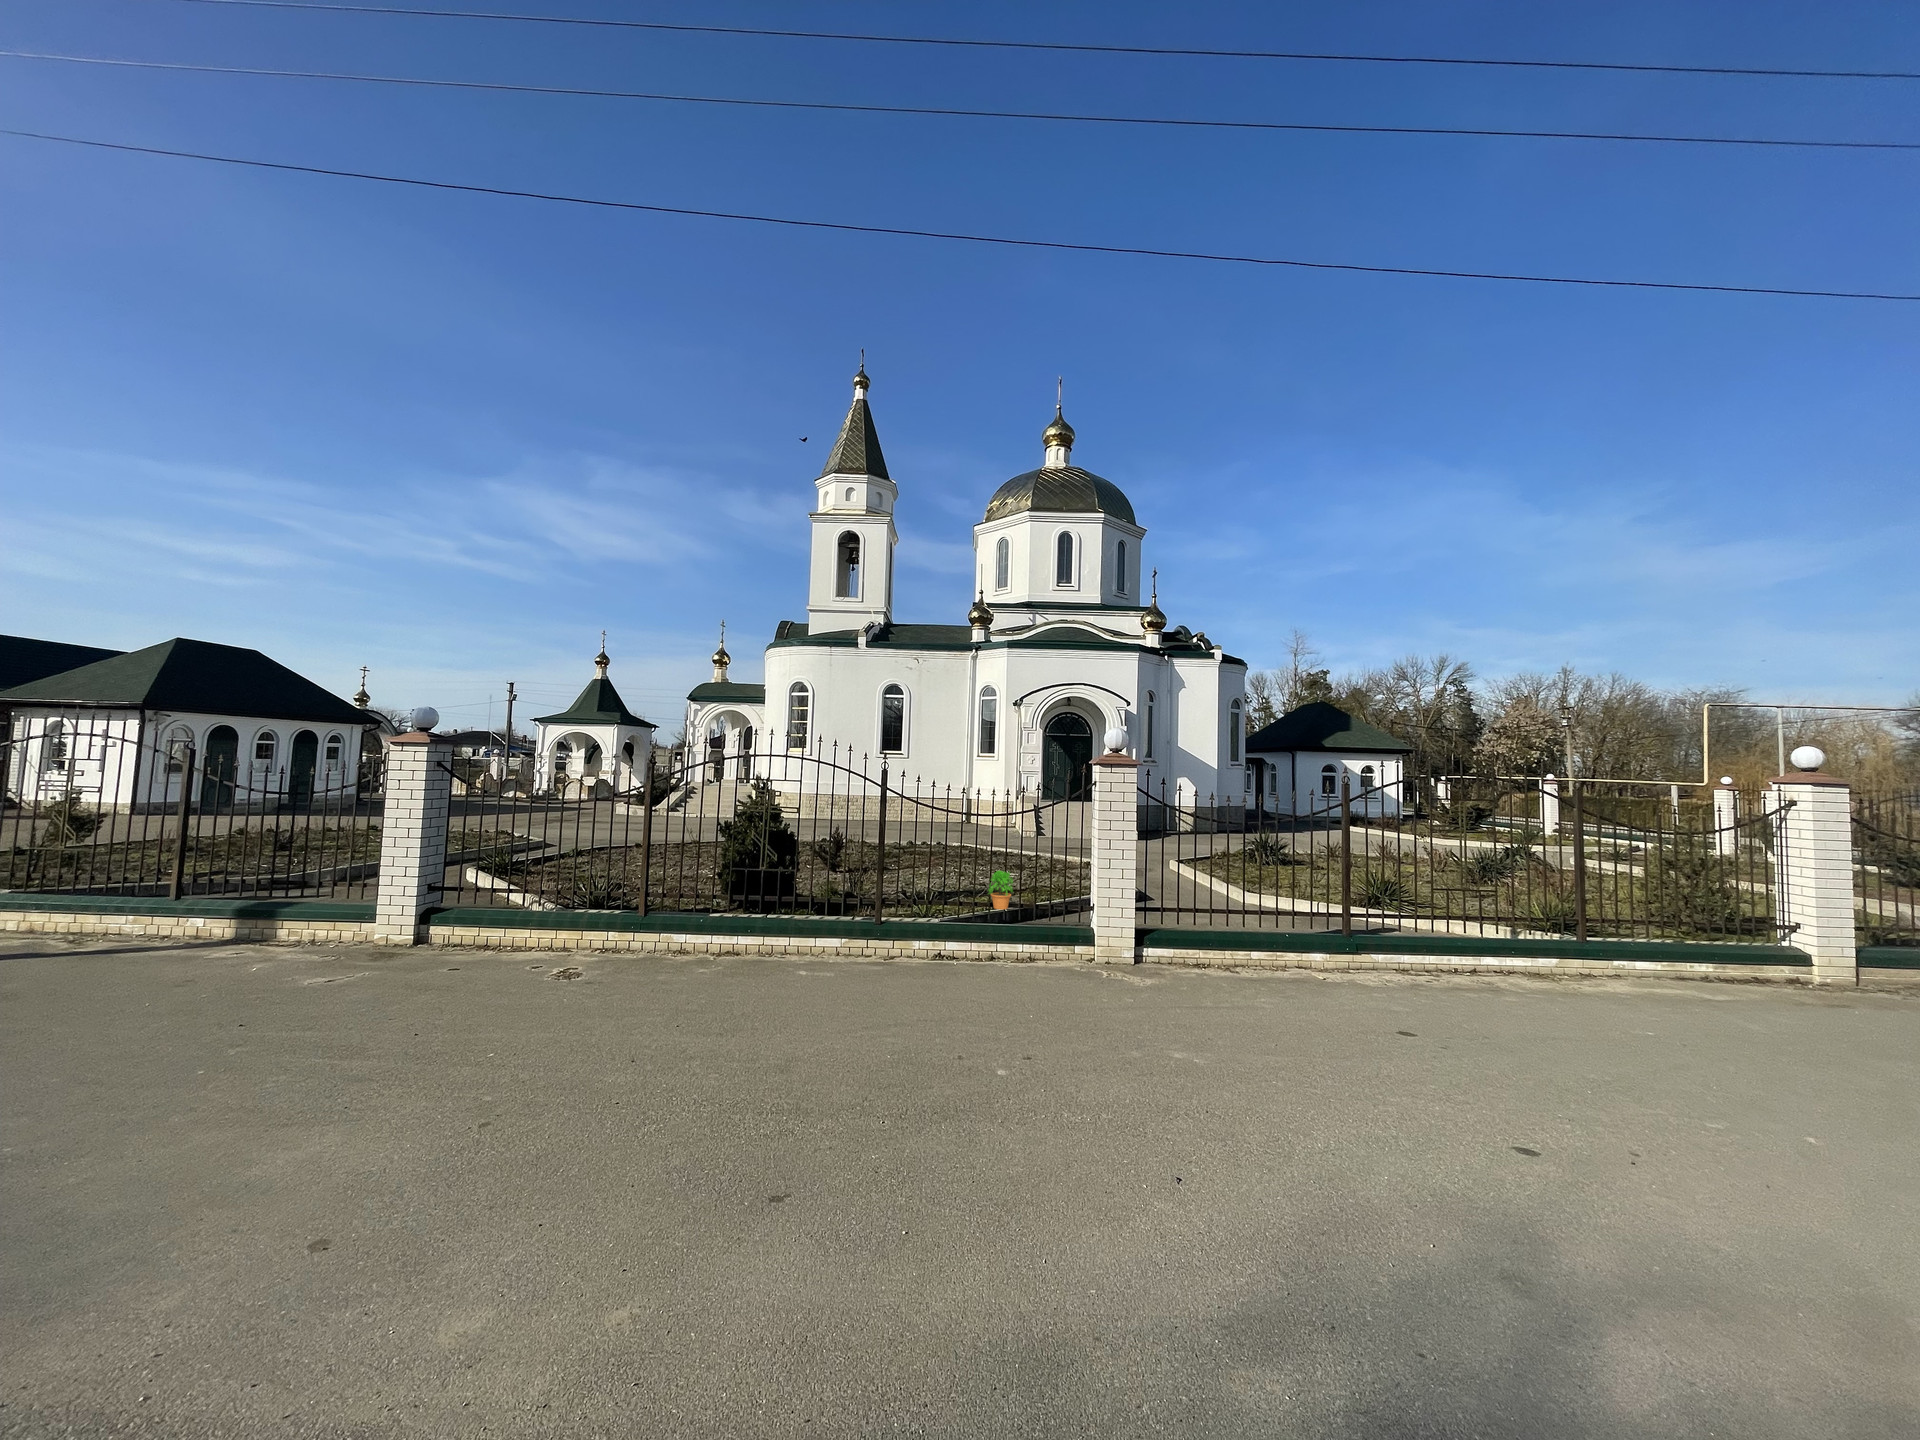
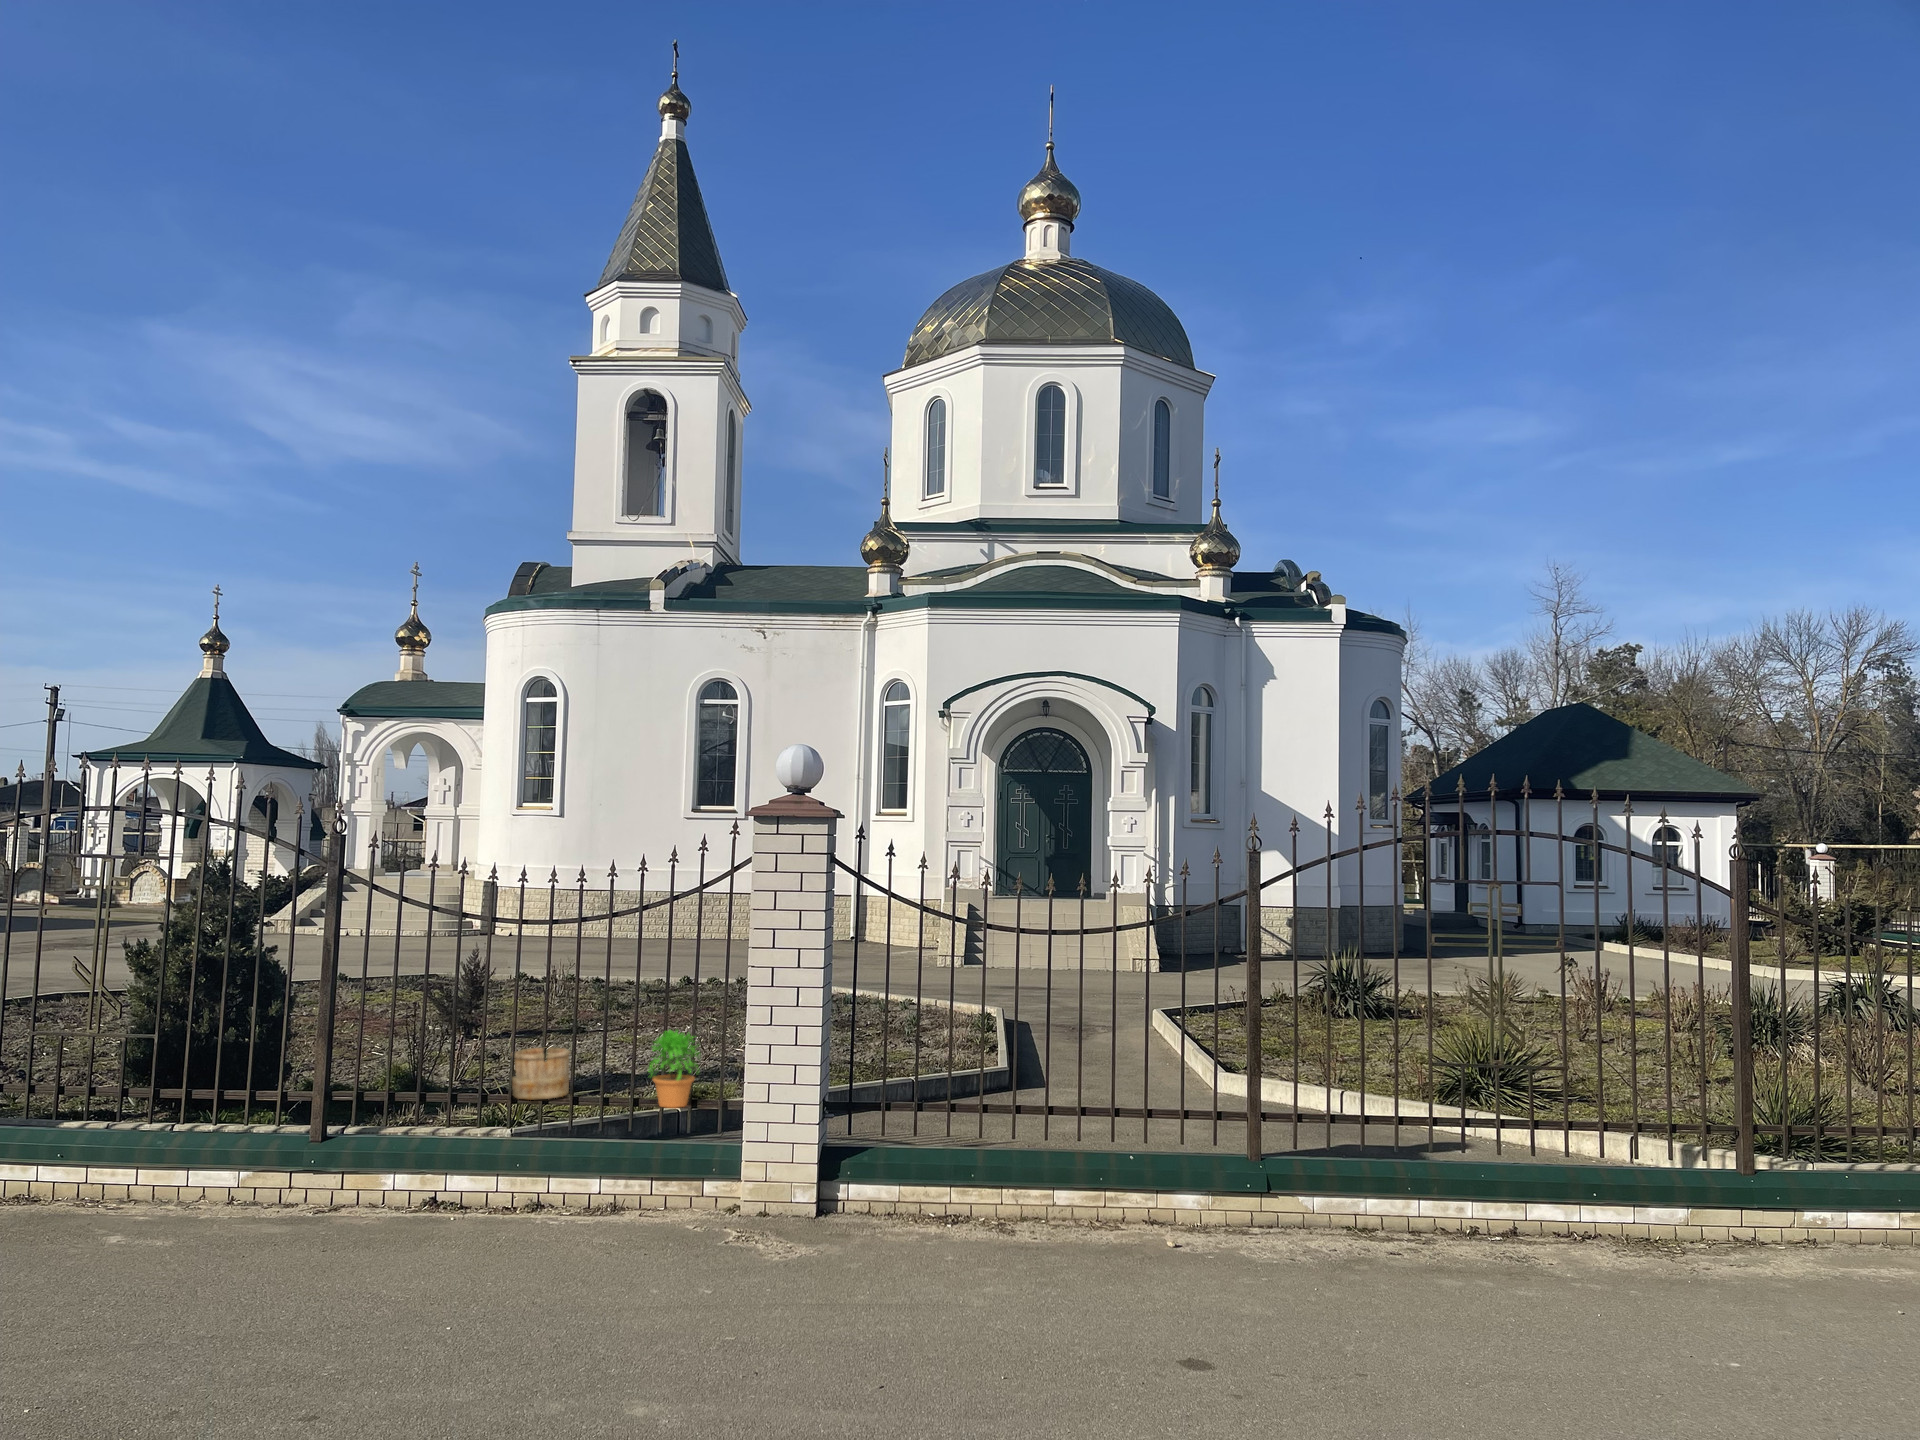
wooden bucket: none [914,879,944,905] -> present [512,1047,570,1100]

